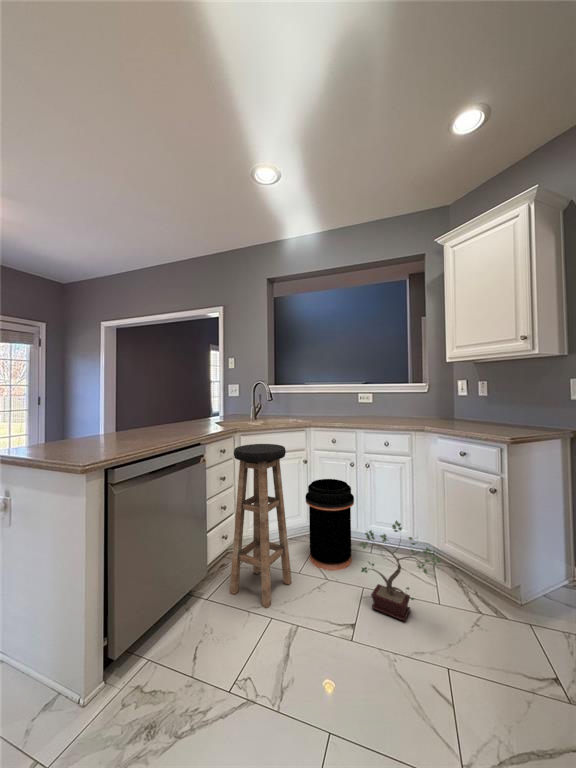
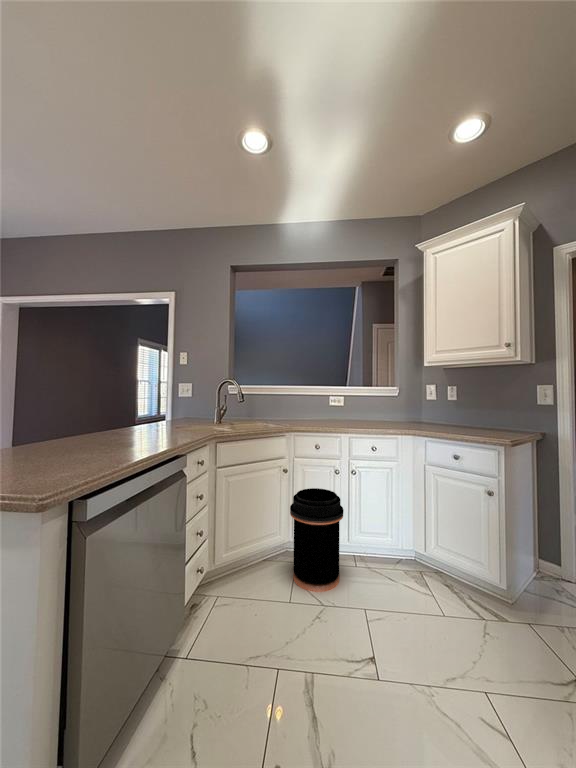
bar stool: present [230,444,292,608] -> none [214,452,284,655]
potted plant: present [359,521,441,621] -> none [367,531,467,642]

